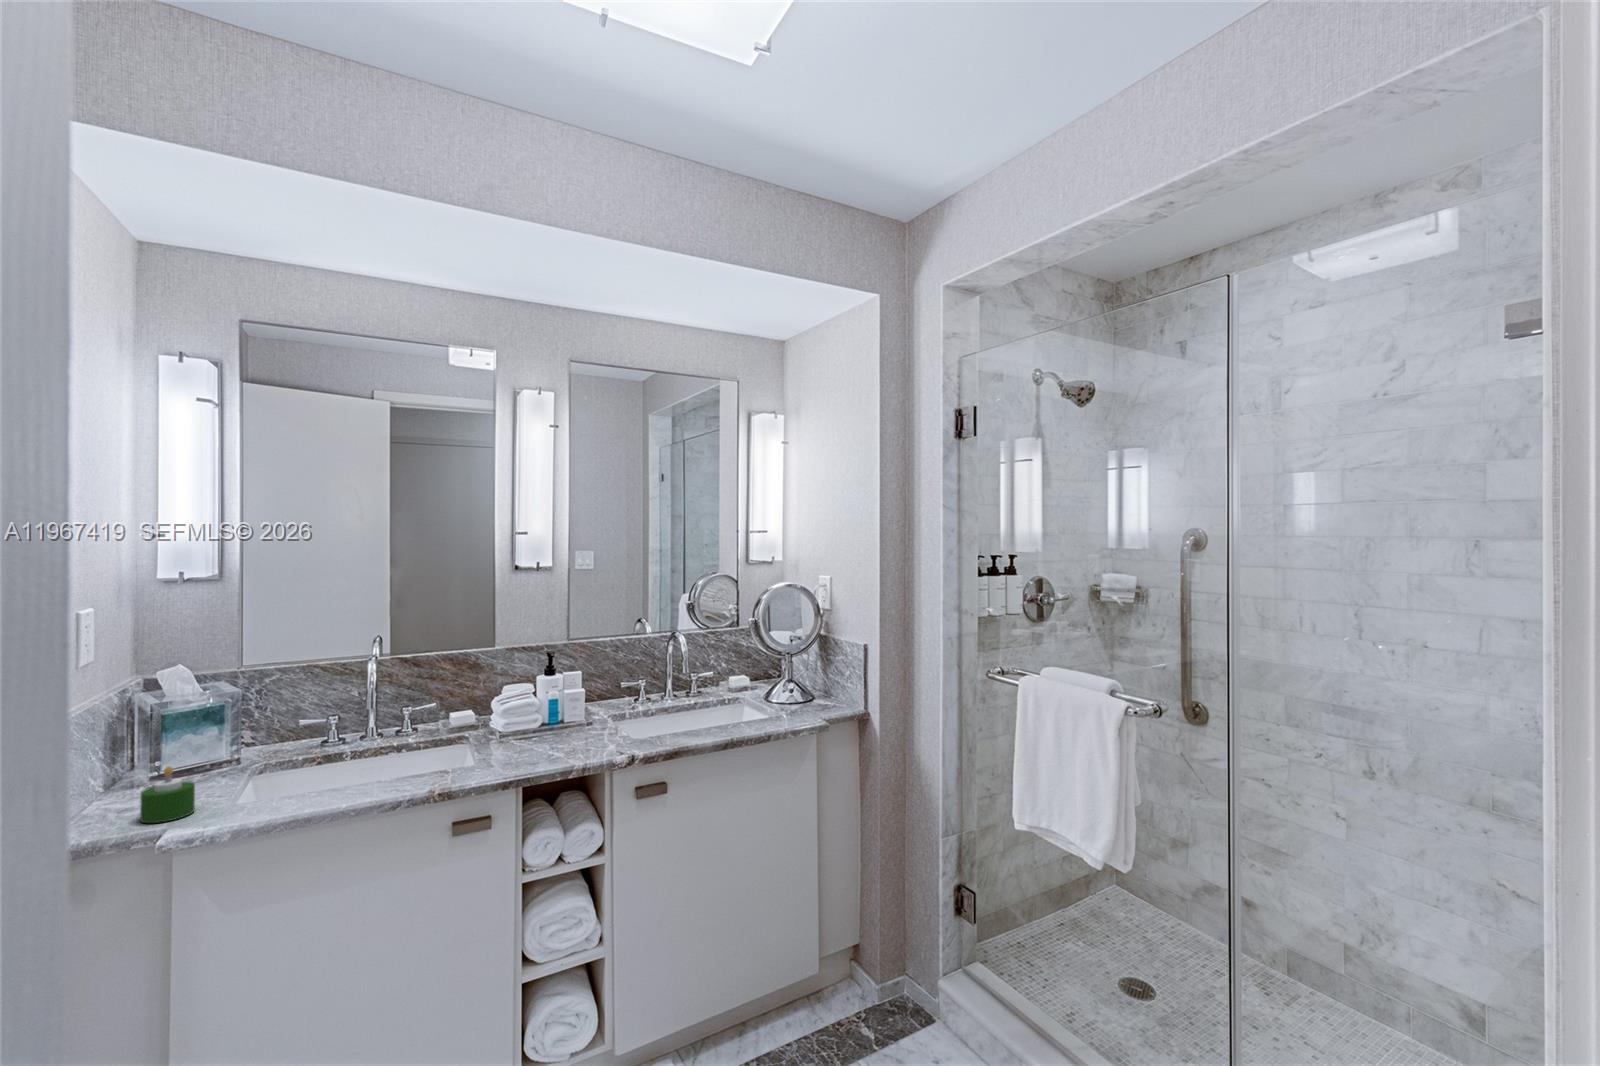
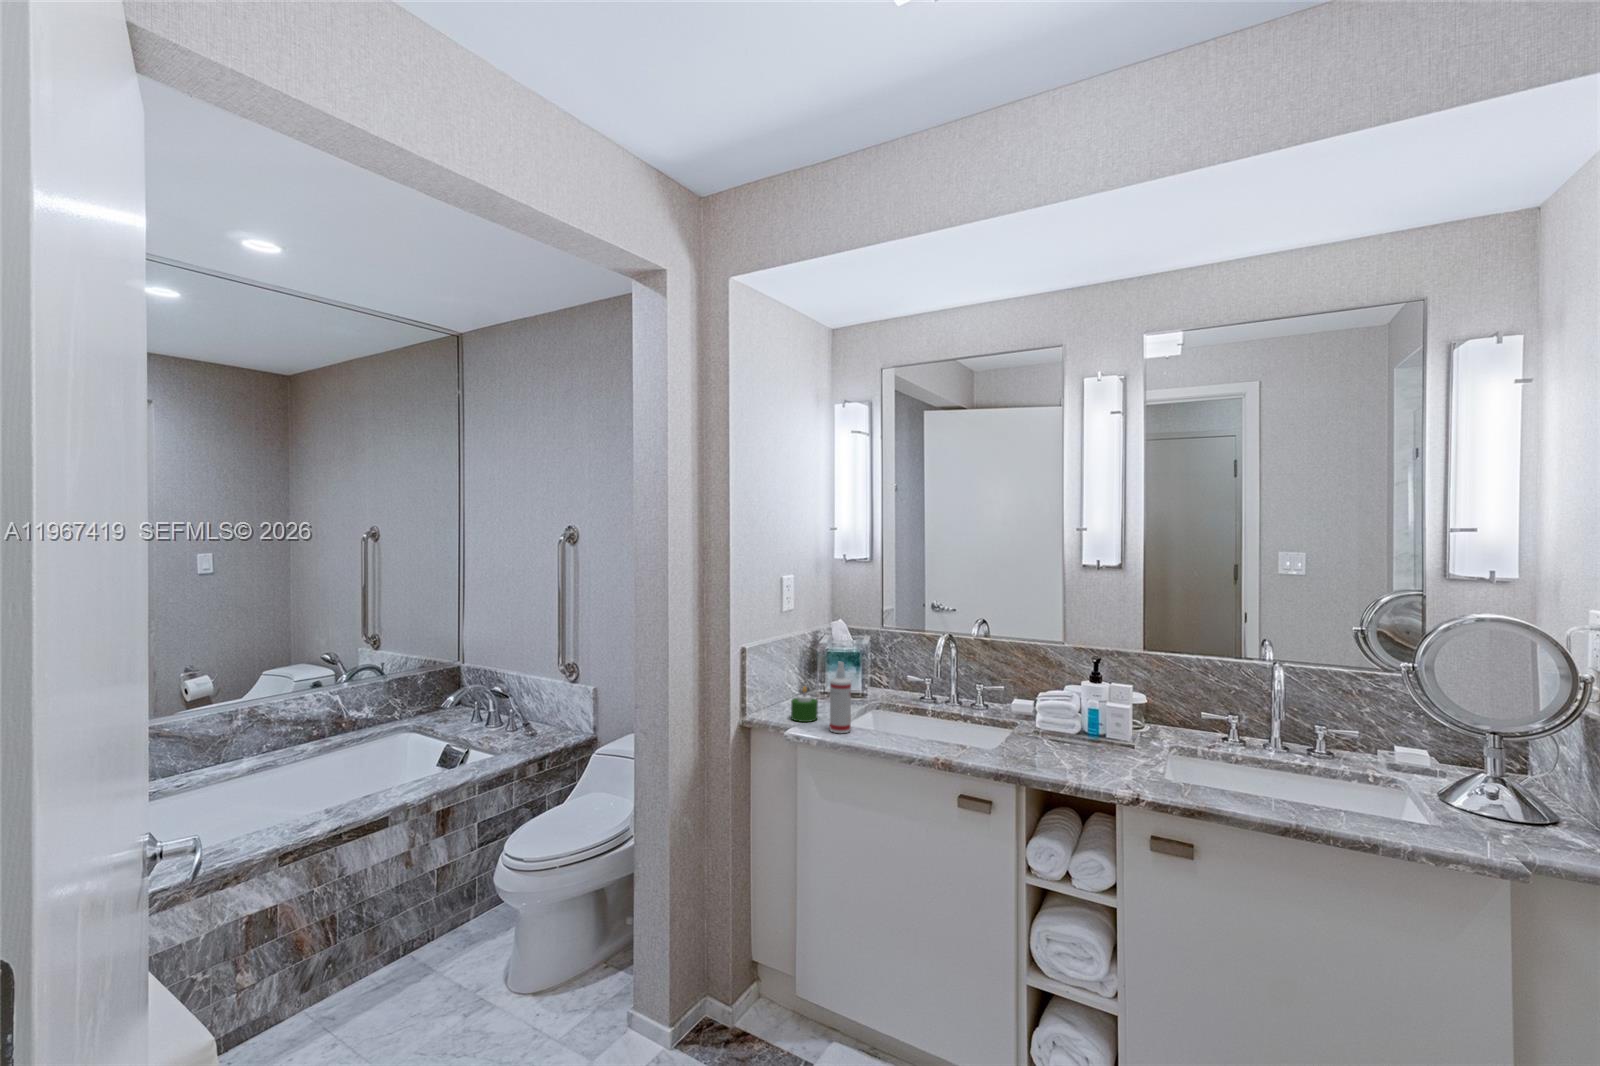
spray bottle: none [240,712,278,814] -> present [830,662,851,733]

